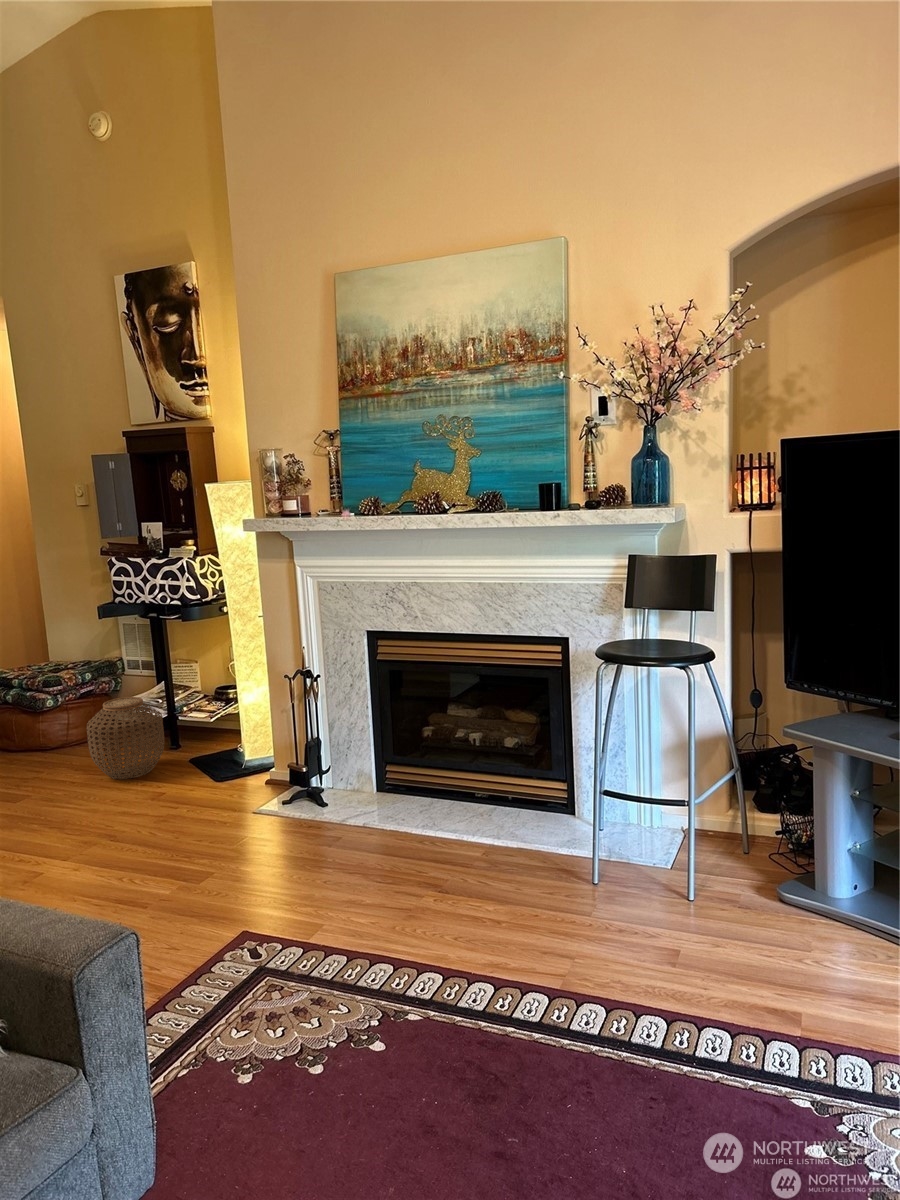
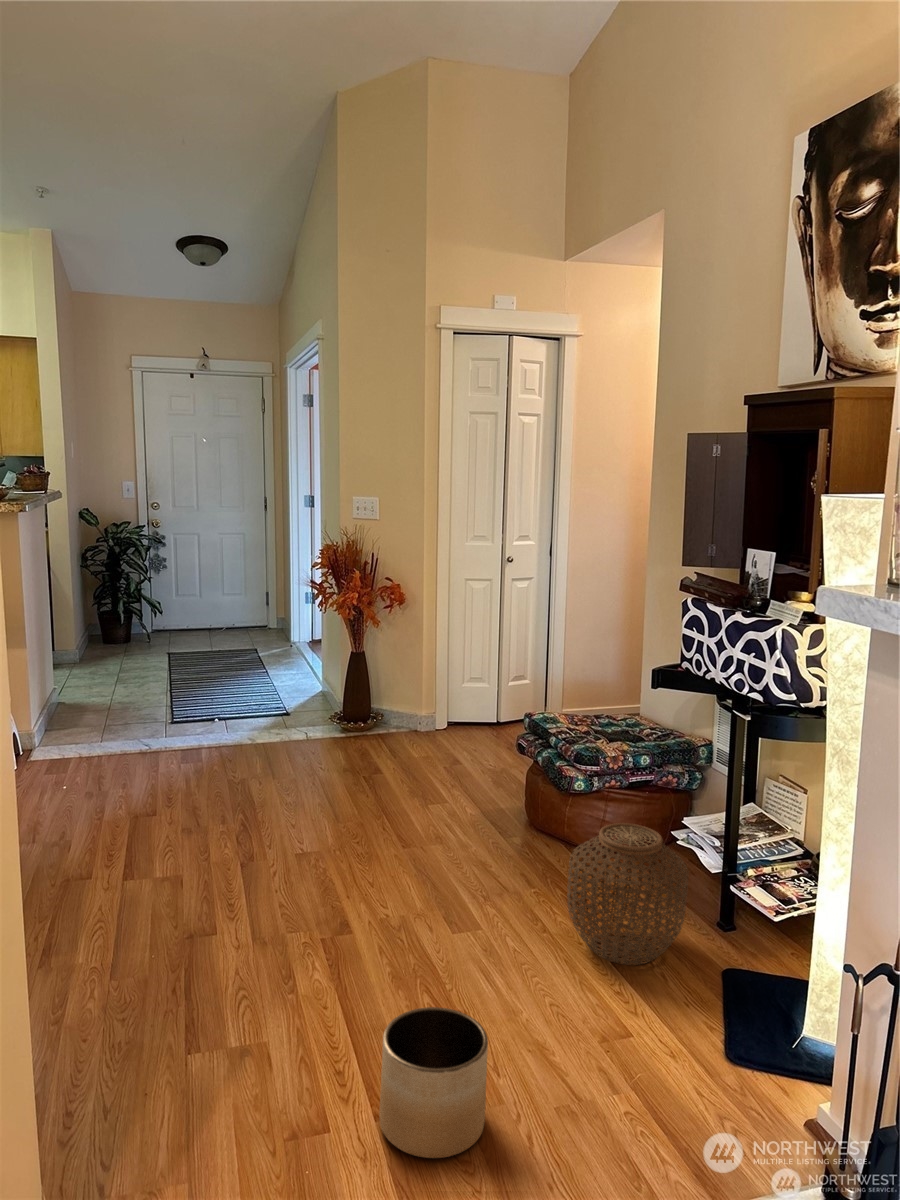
planter: none [66,790,134,862] -> present [379,1007,488,1158]

